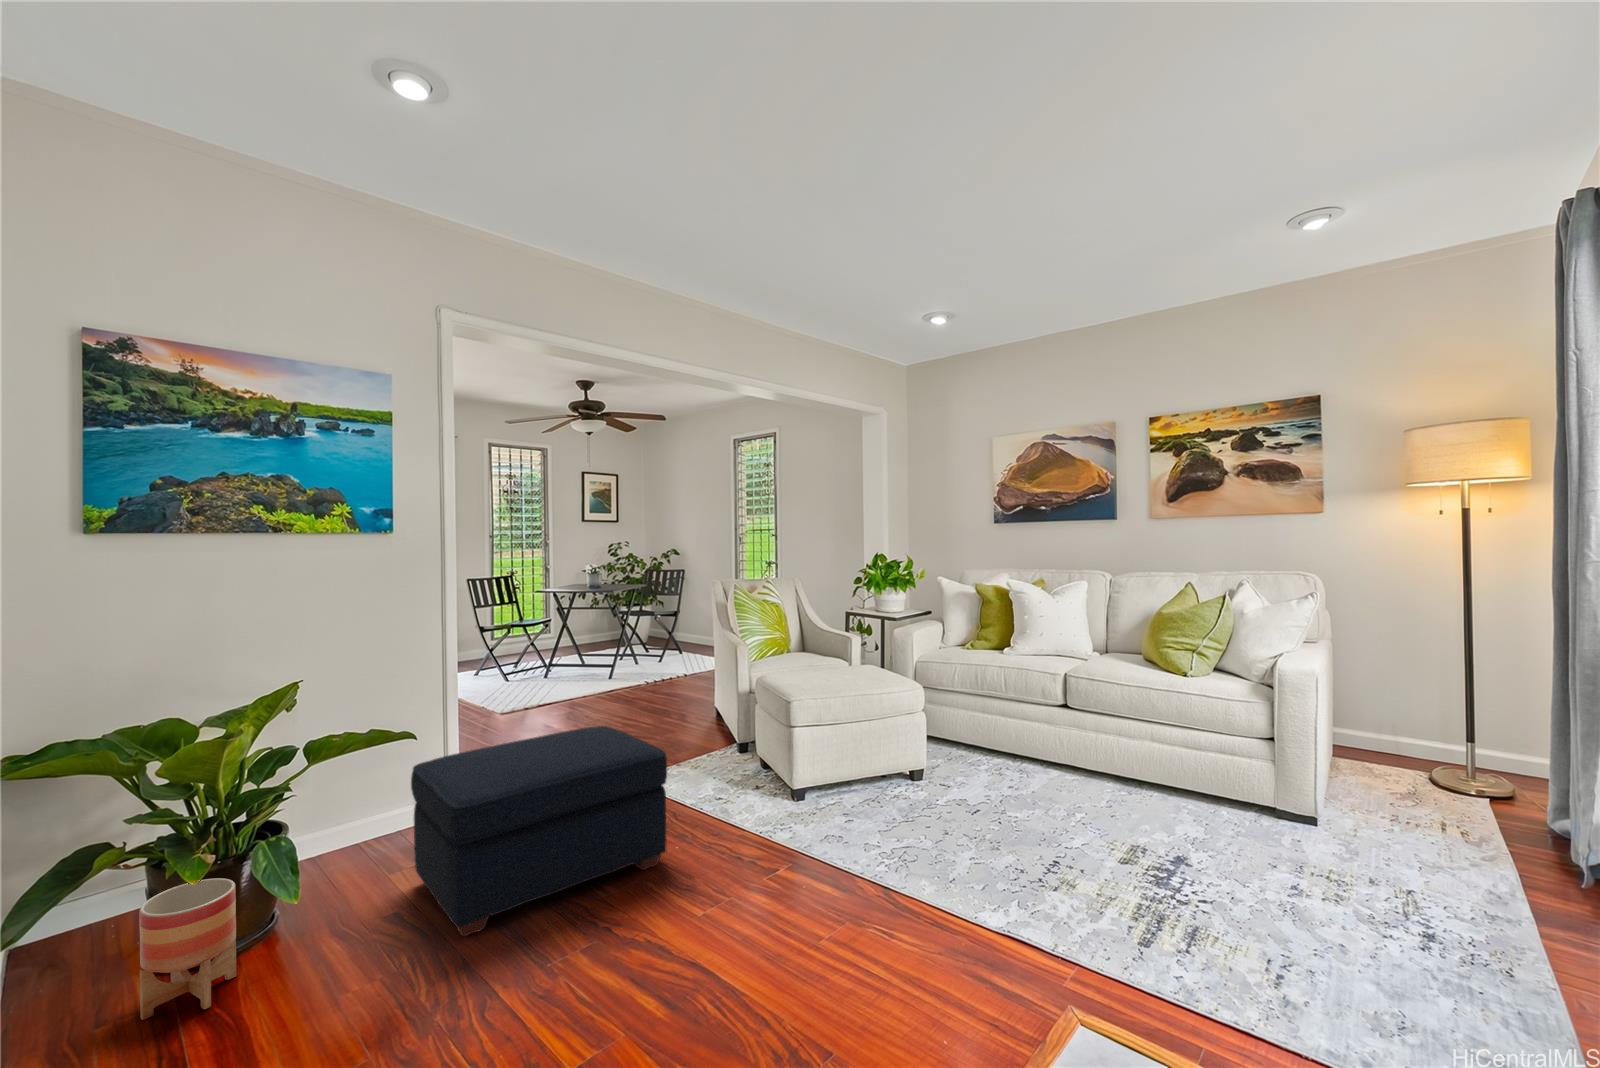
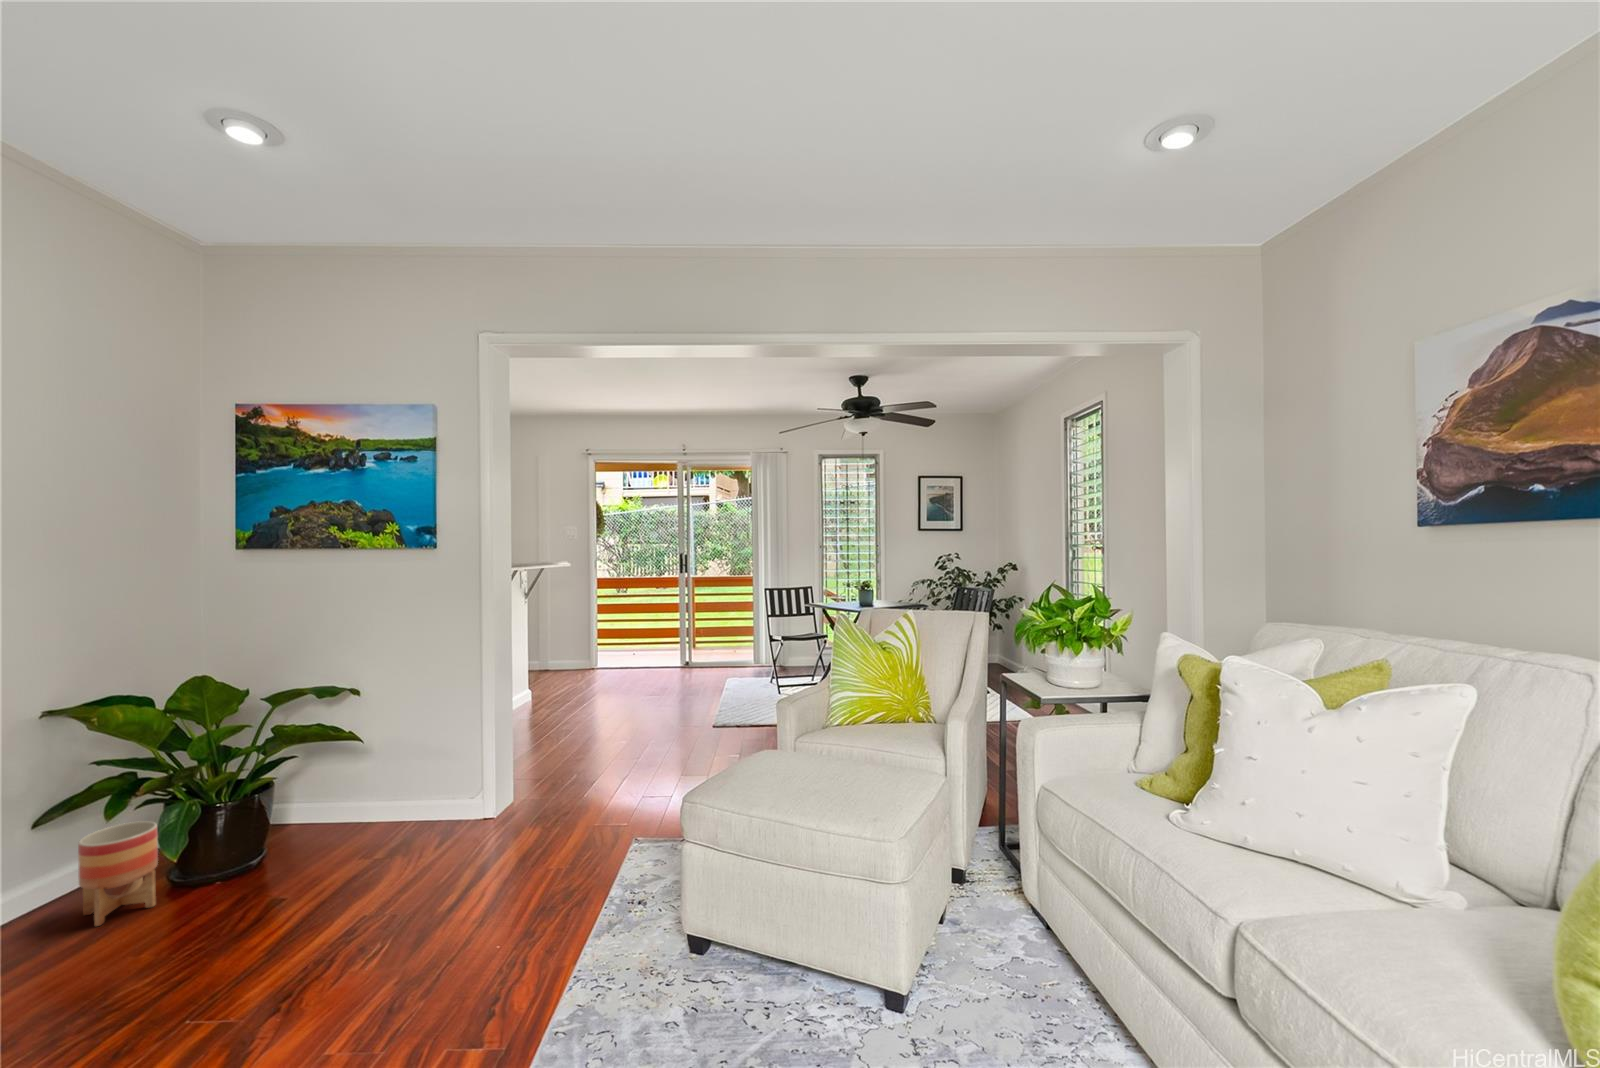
ottoman: present [411,726,667,936] -> none [195,767,515,969]

